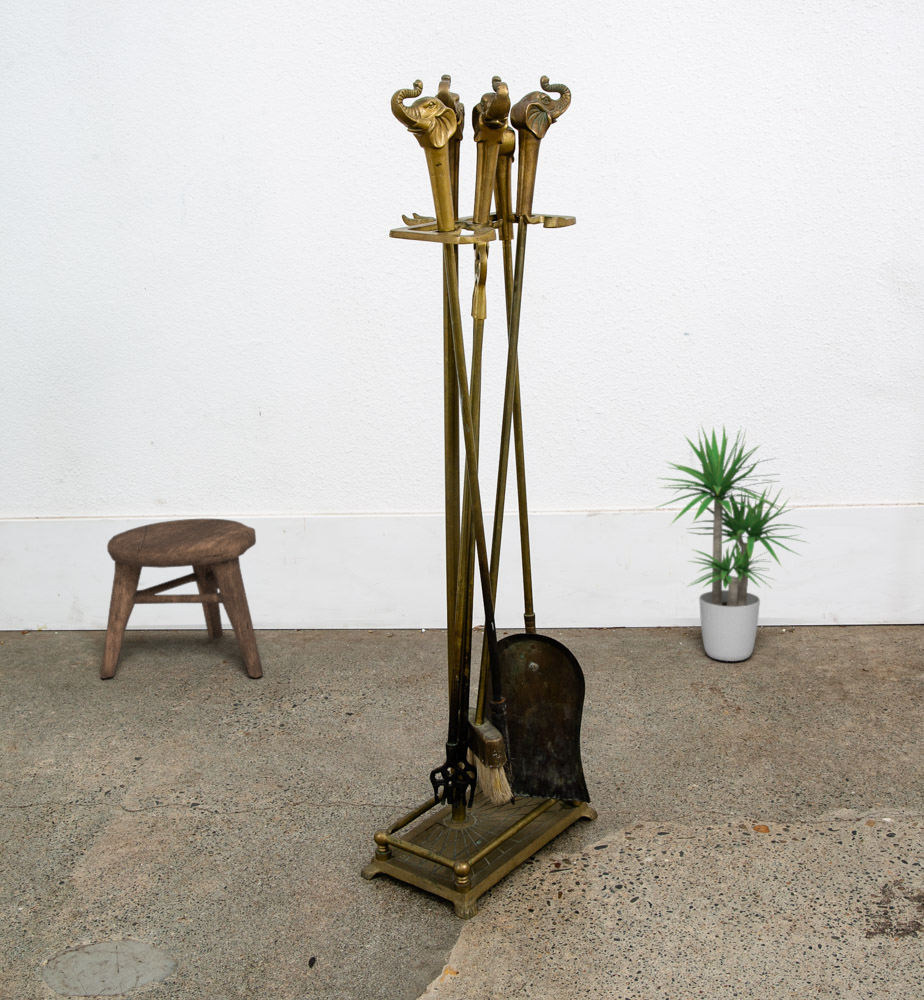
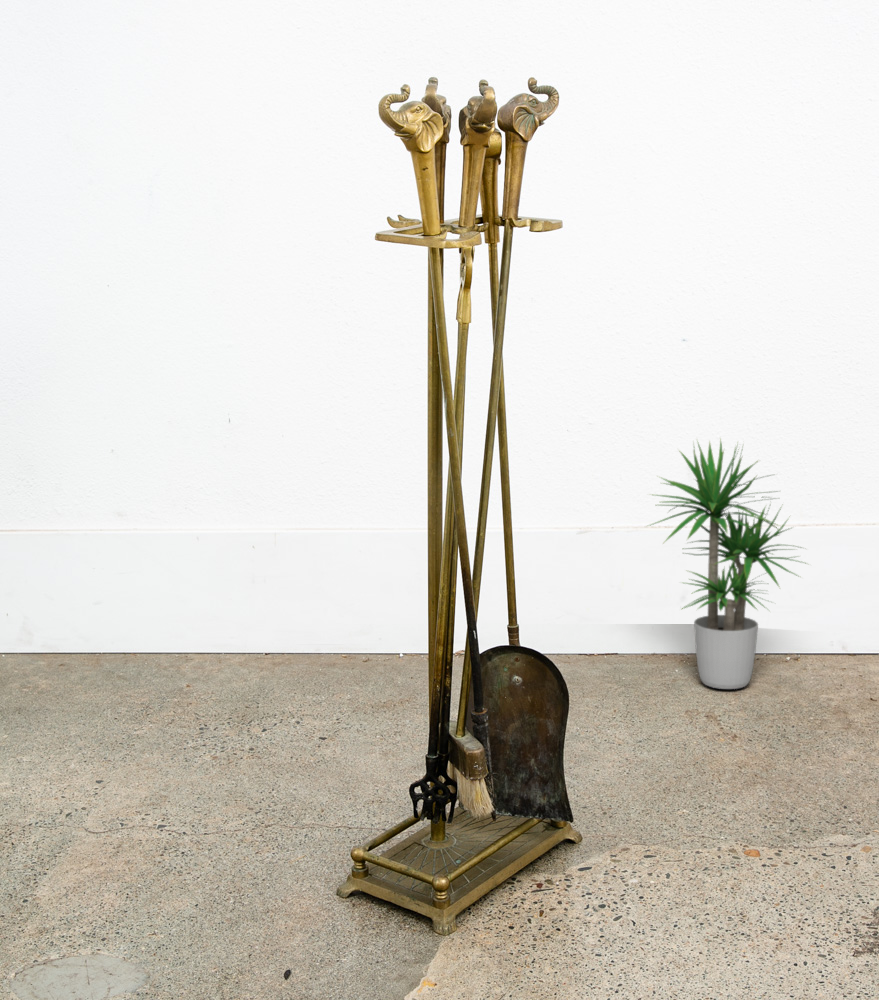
stool: present [100,519,263,678] -> none [57,534,231,702]

